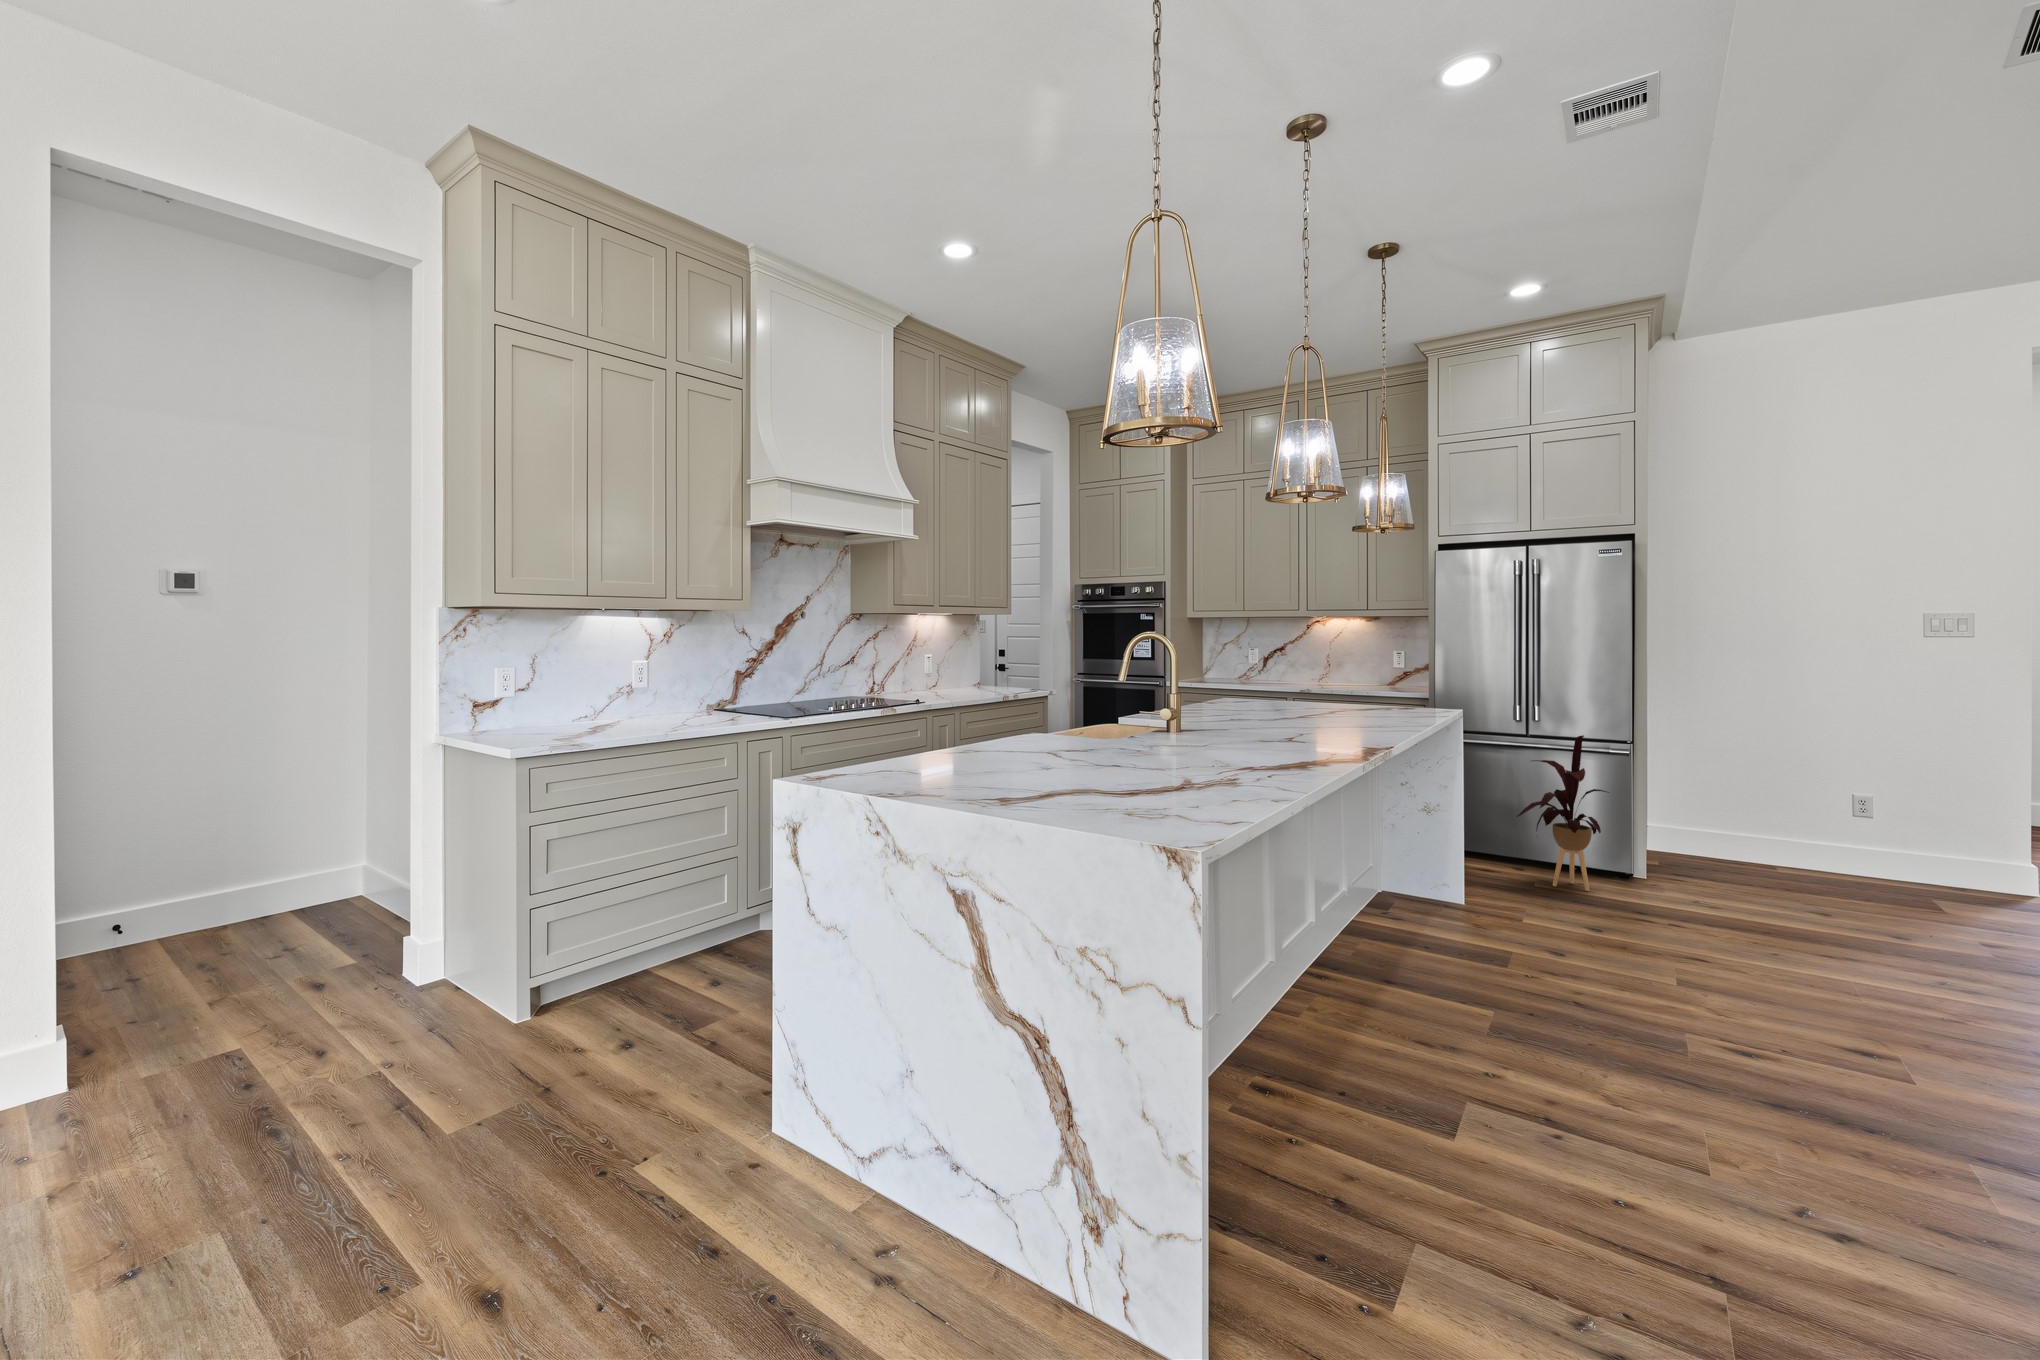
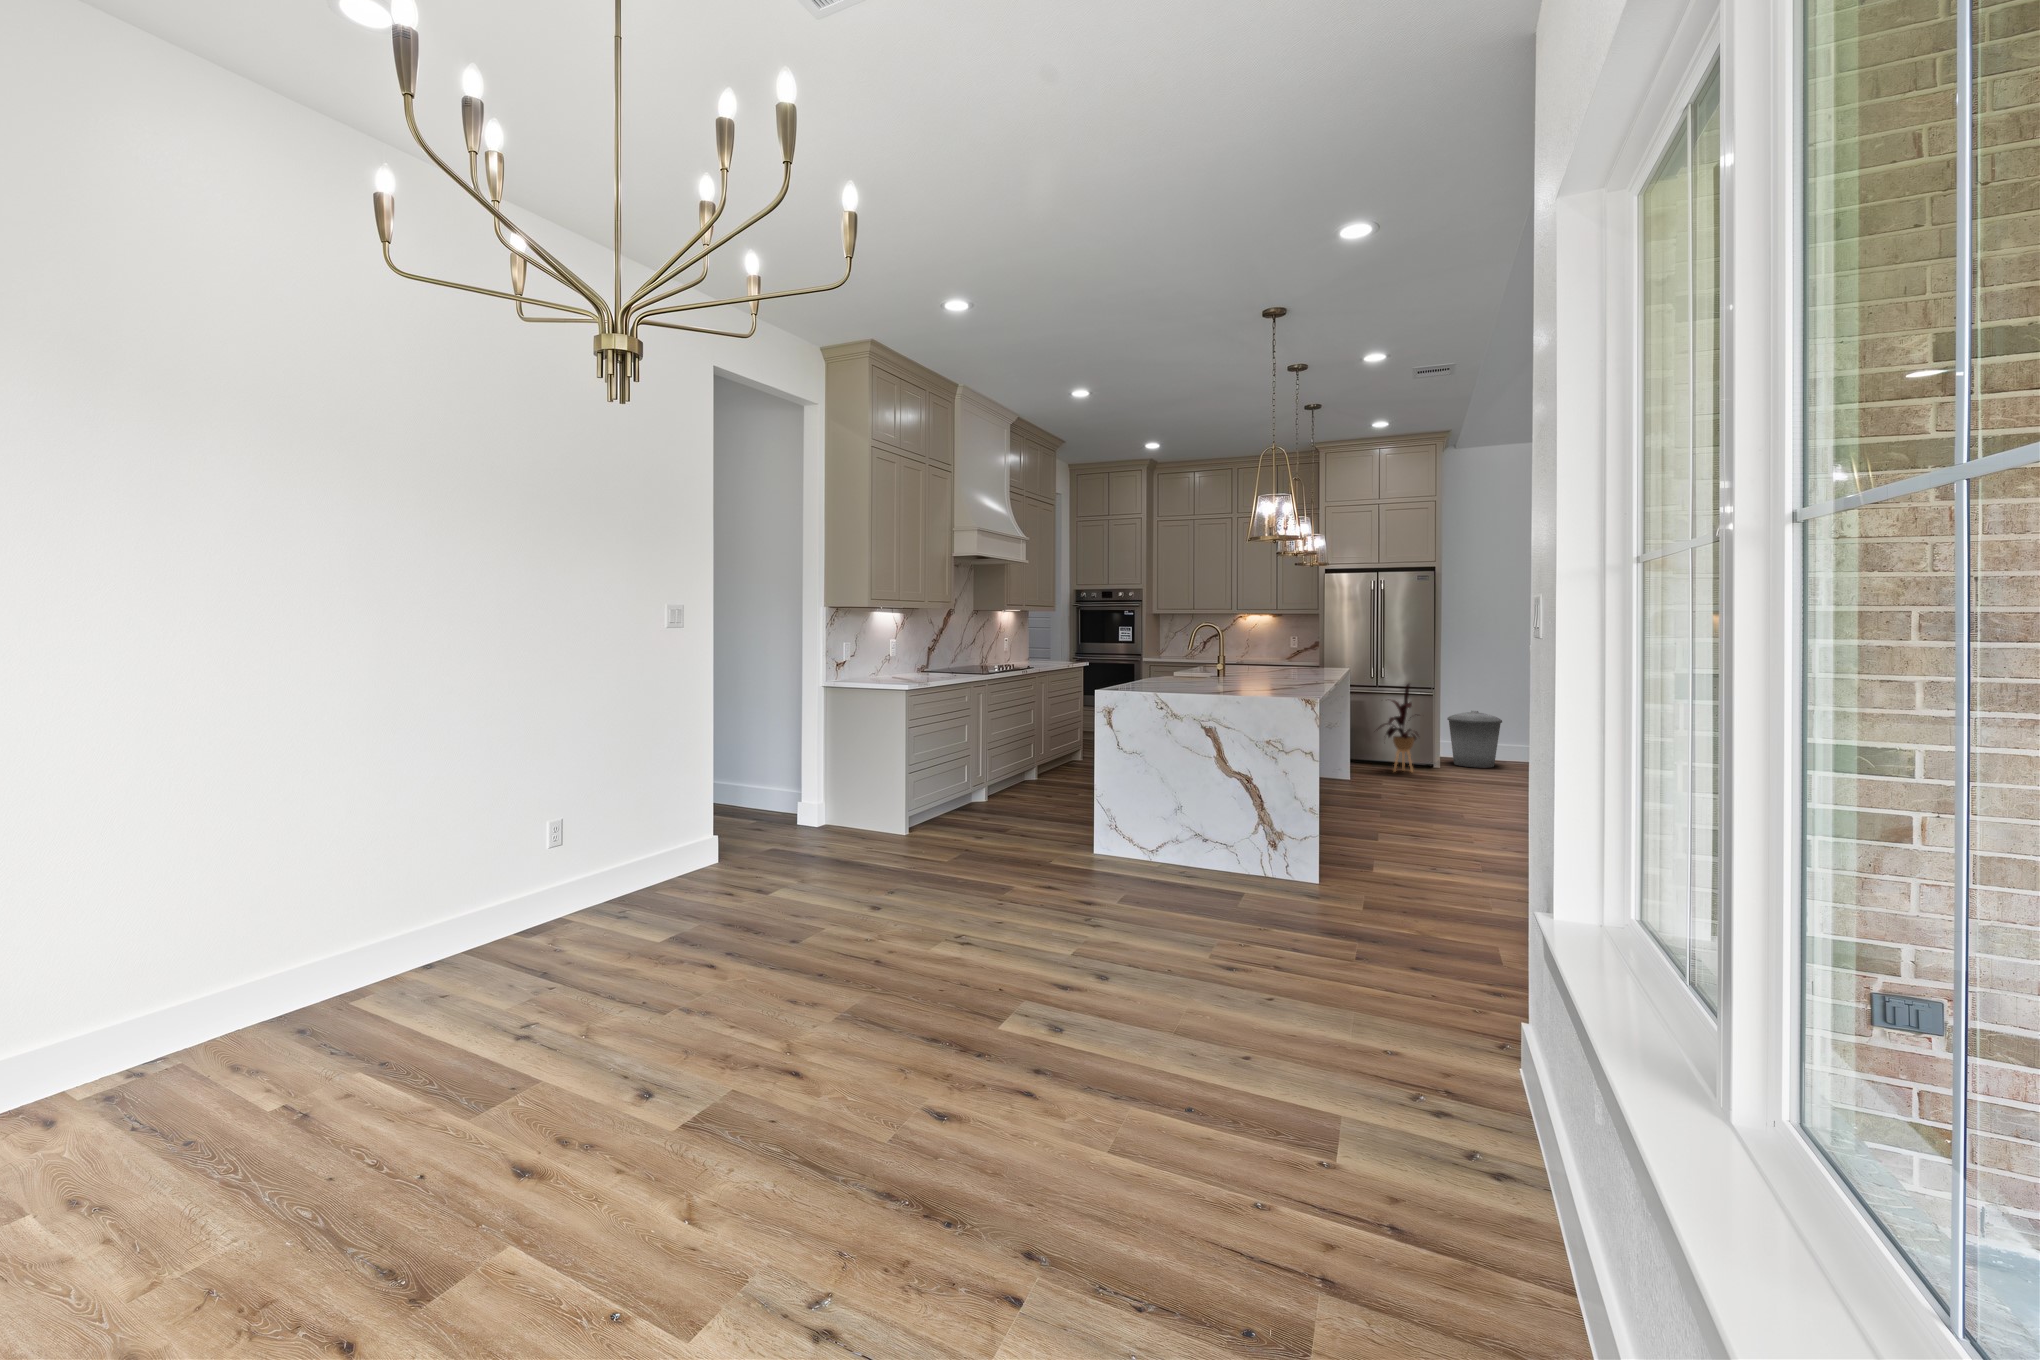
trash can: none [1659,781,1765,883] -> present [1447,711,1502,768]

